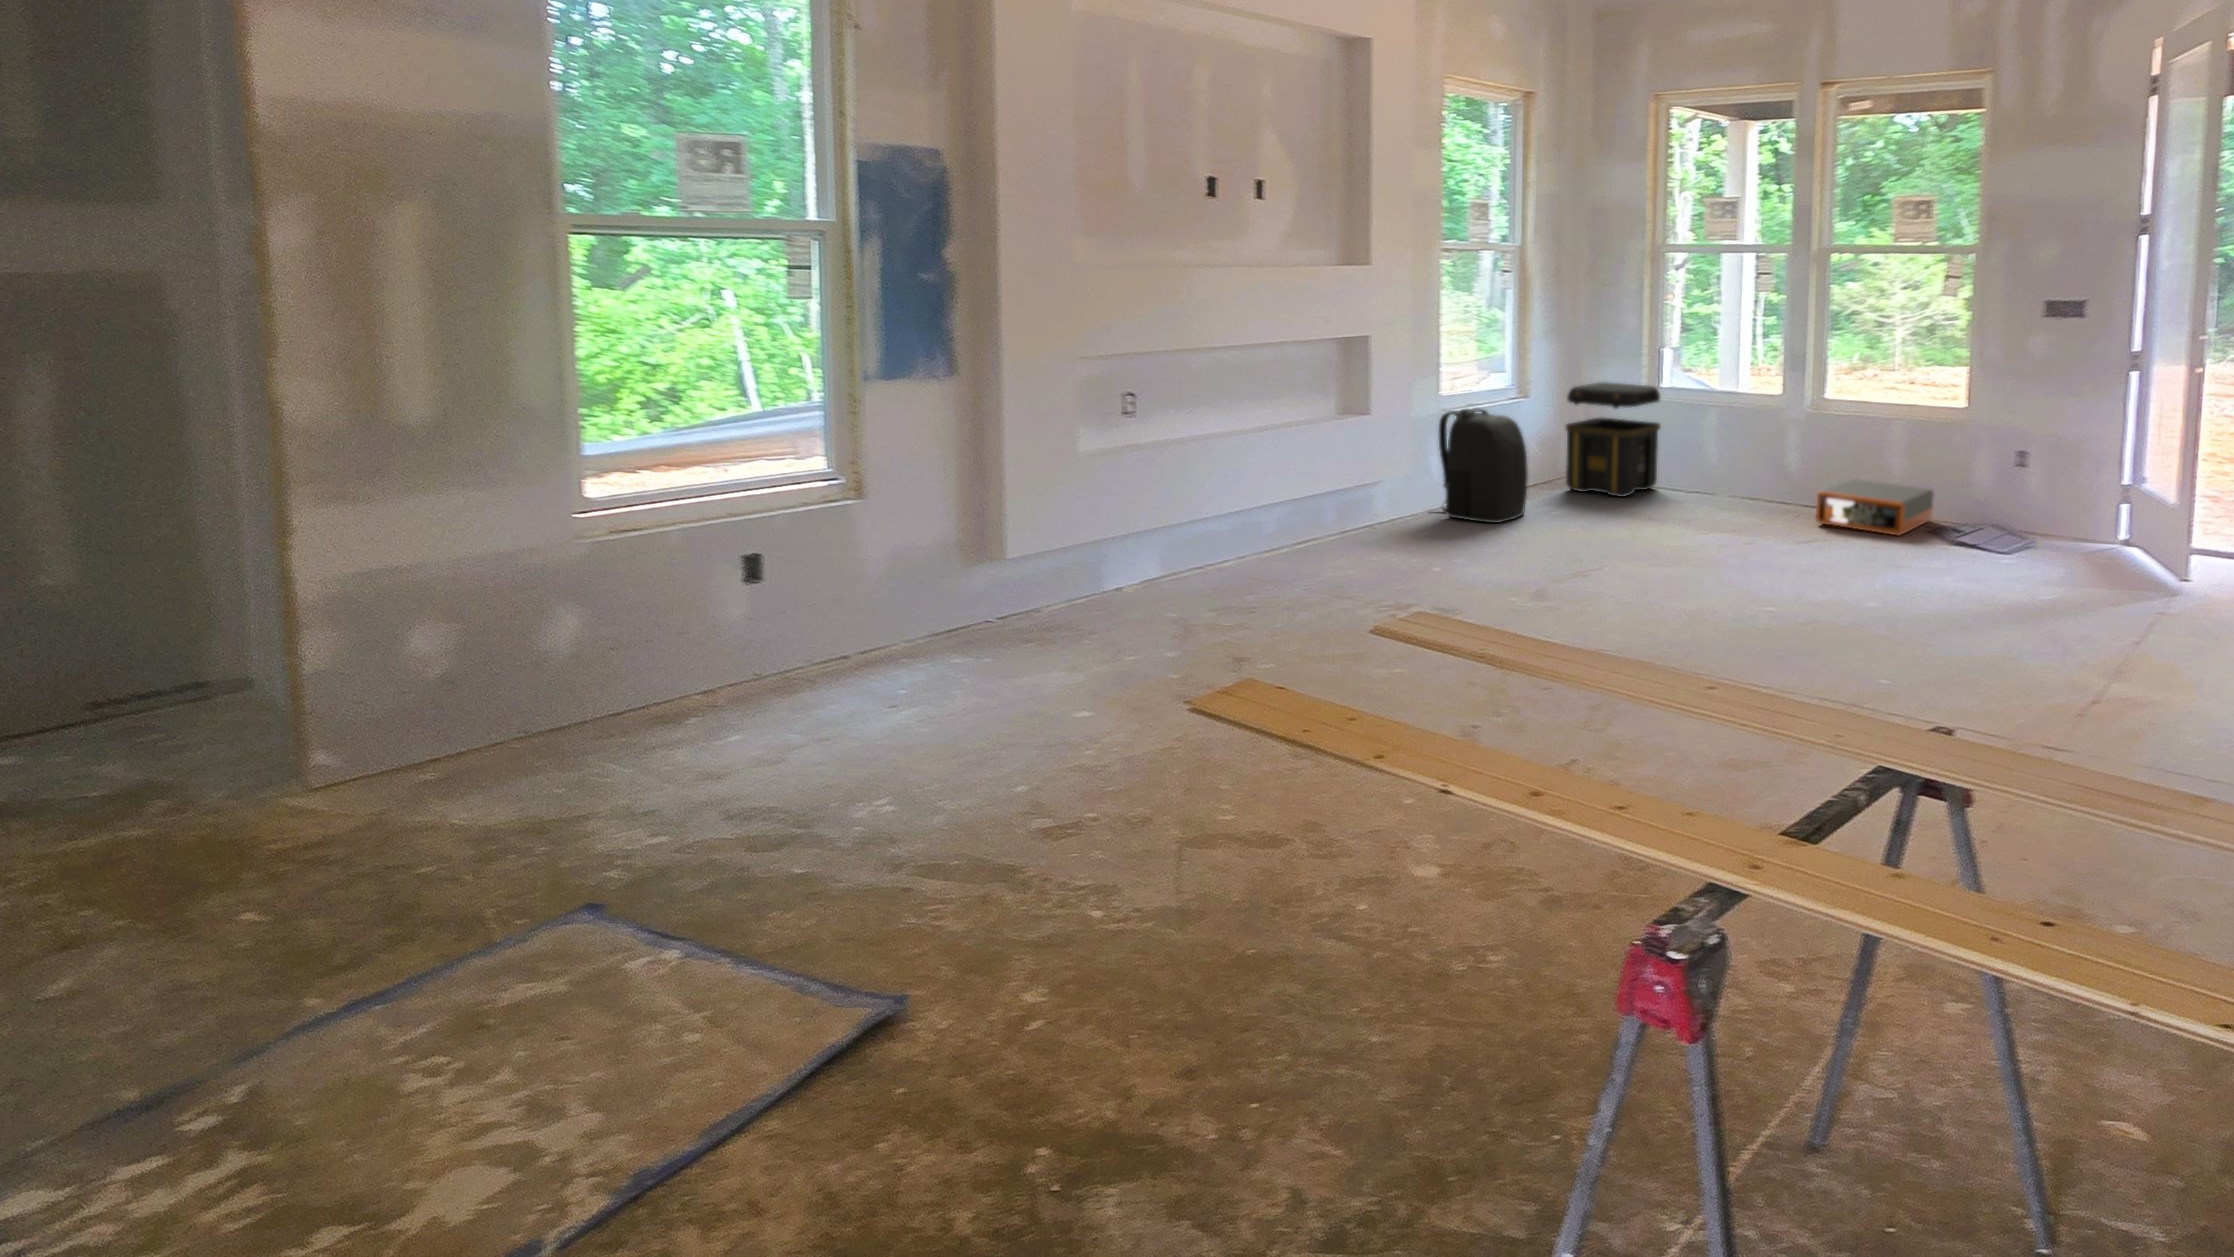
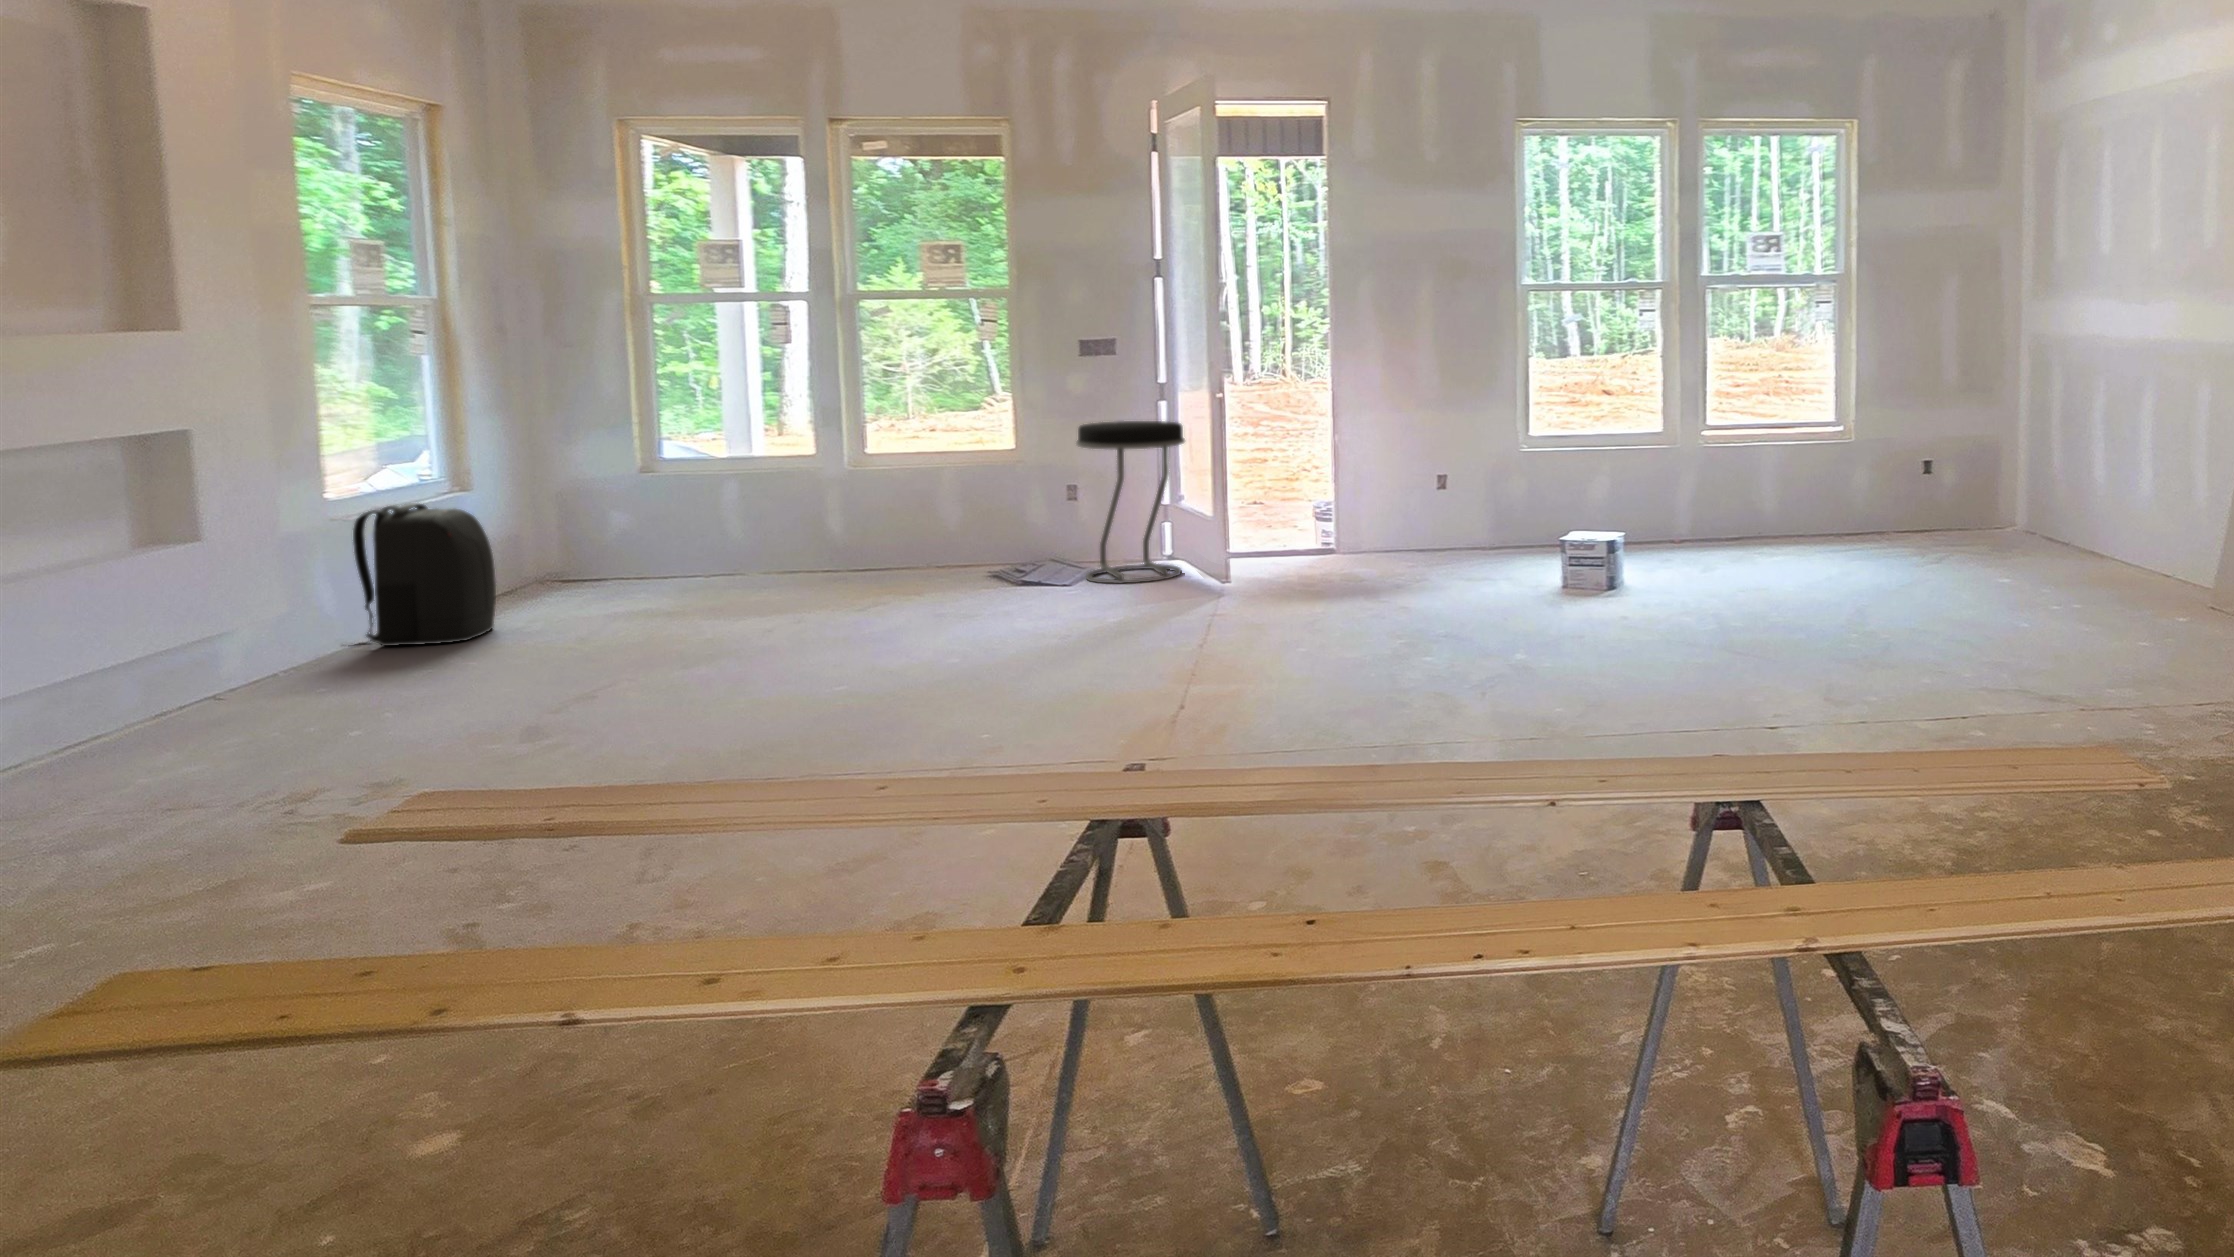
toolbox: present [1566,382,1660,497] -> none [523,459,654,595]
stool: none [2023,388,2151,568] -> present [1076,421,1185,583]
storage box: present [1816,479,1933,535] -> none [869,534,986,584]

